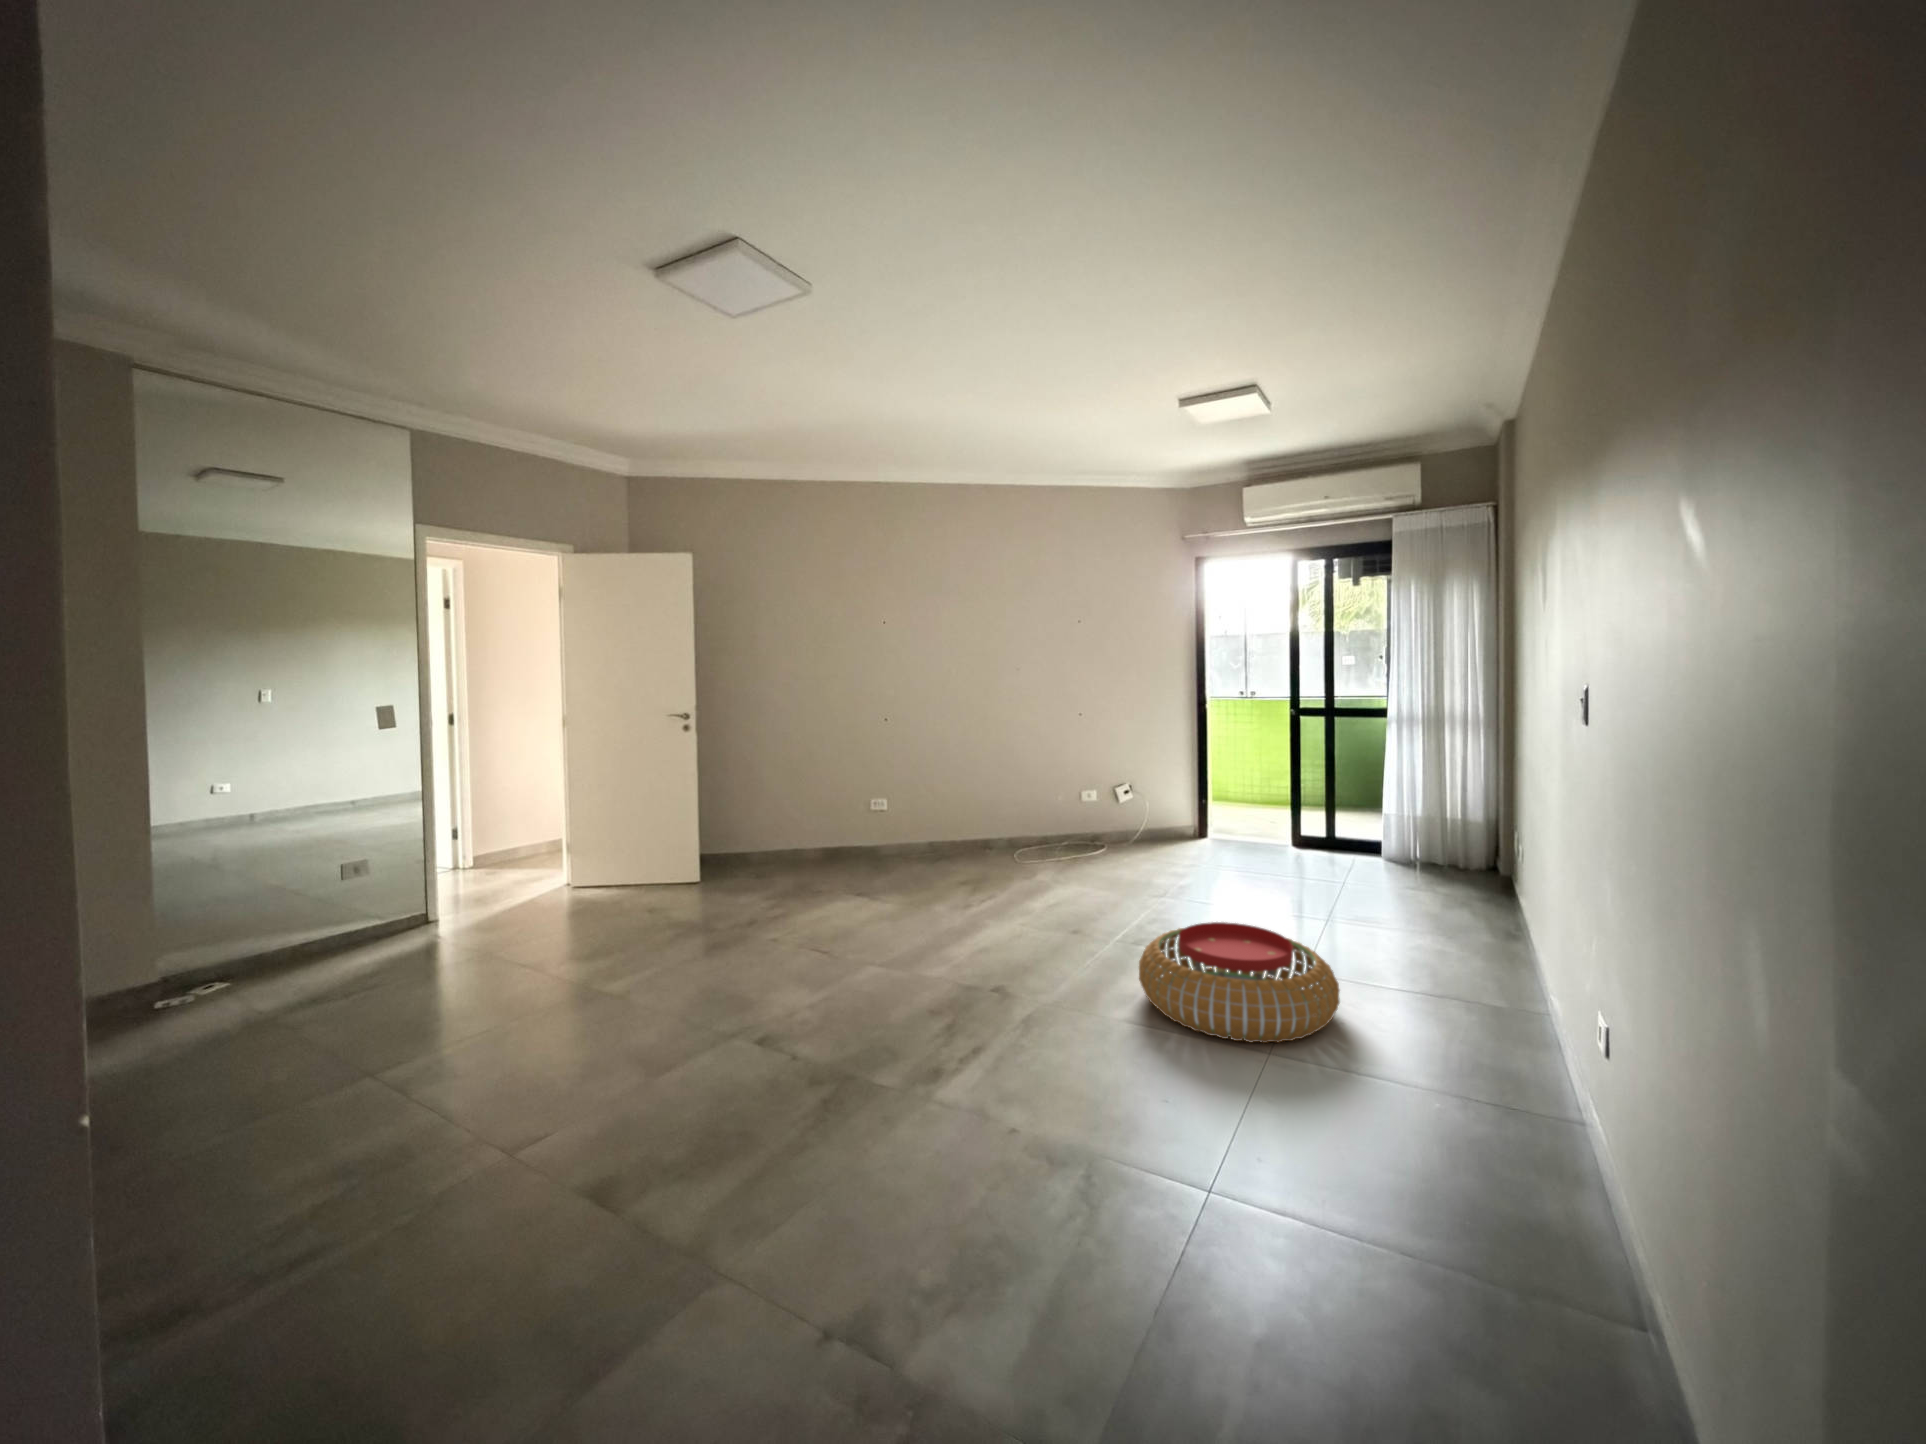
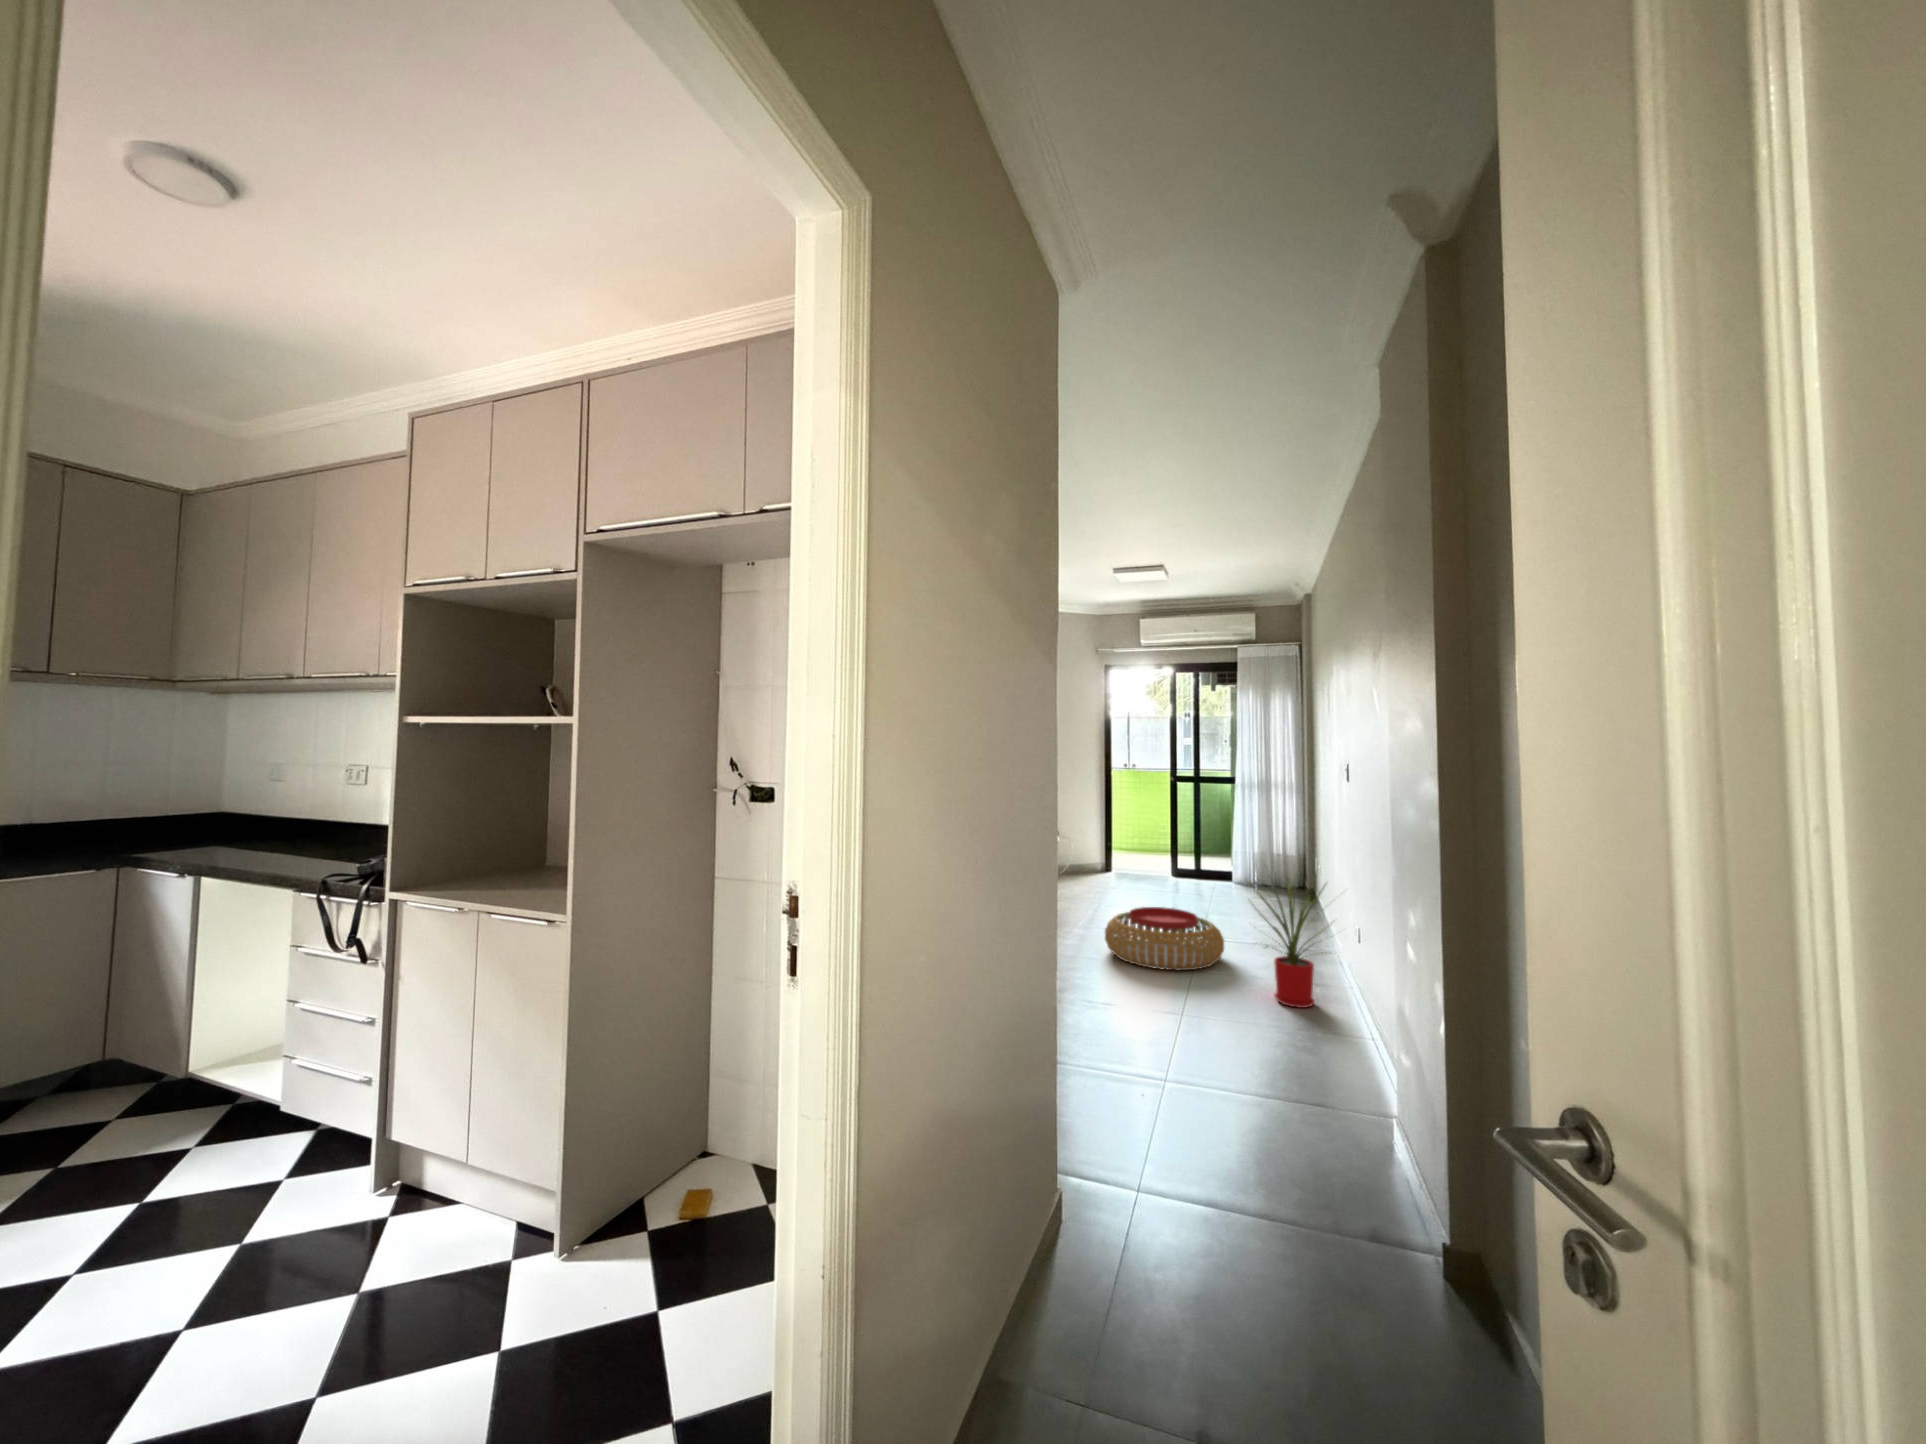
house plant: none [1366,879,1588,1165] -> present [1256,881,1332,1008]

